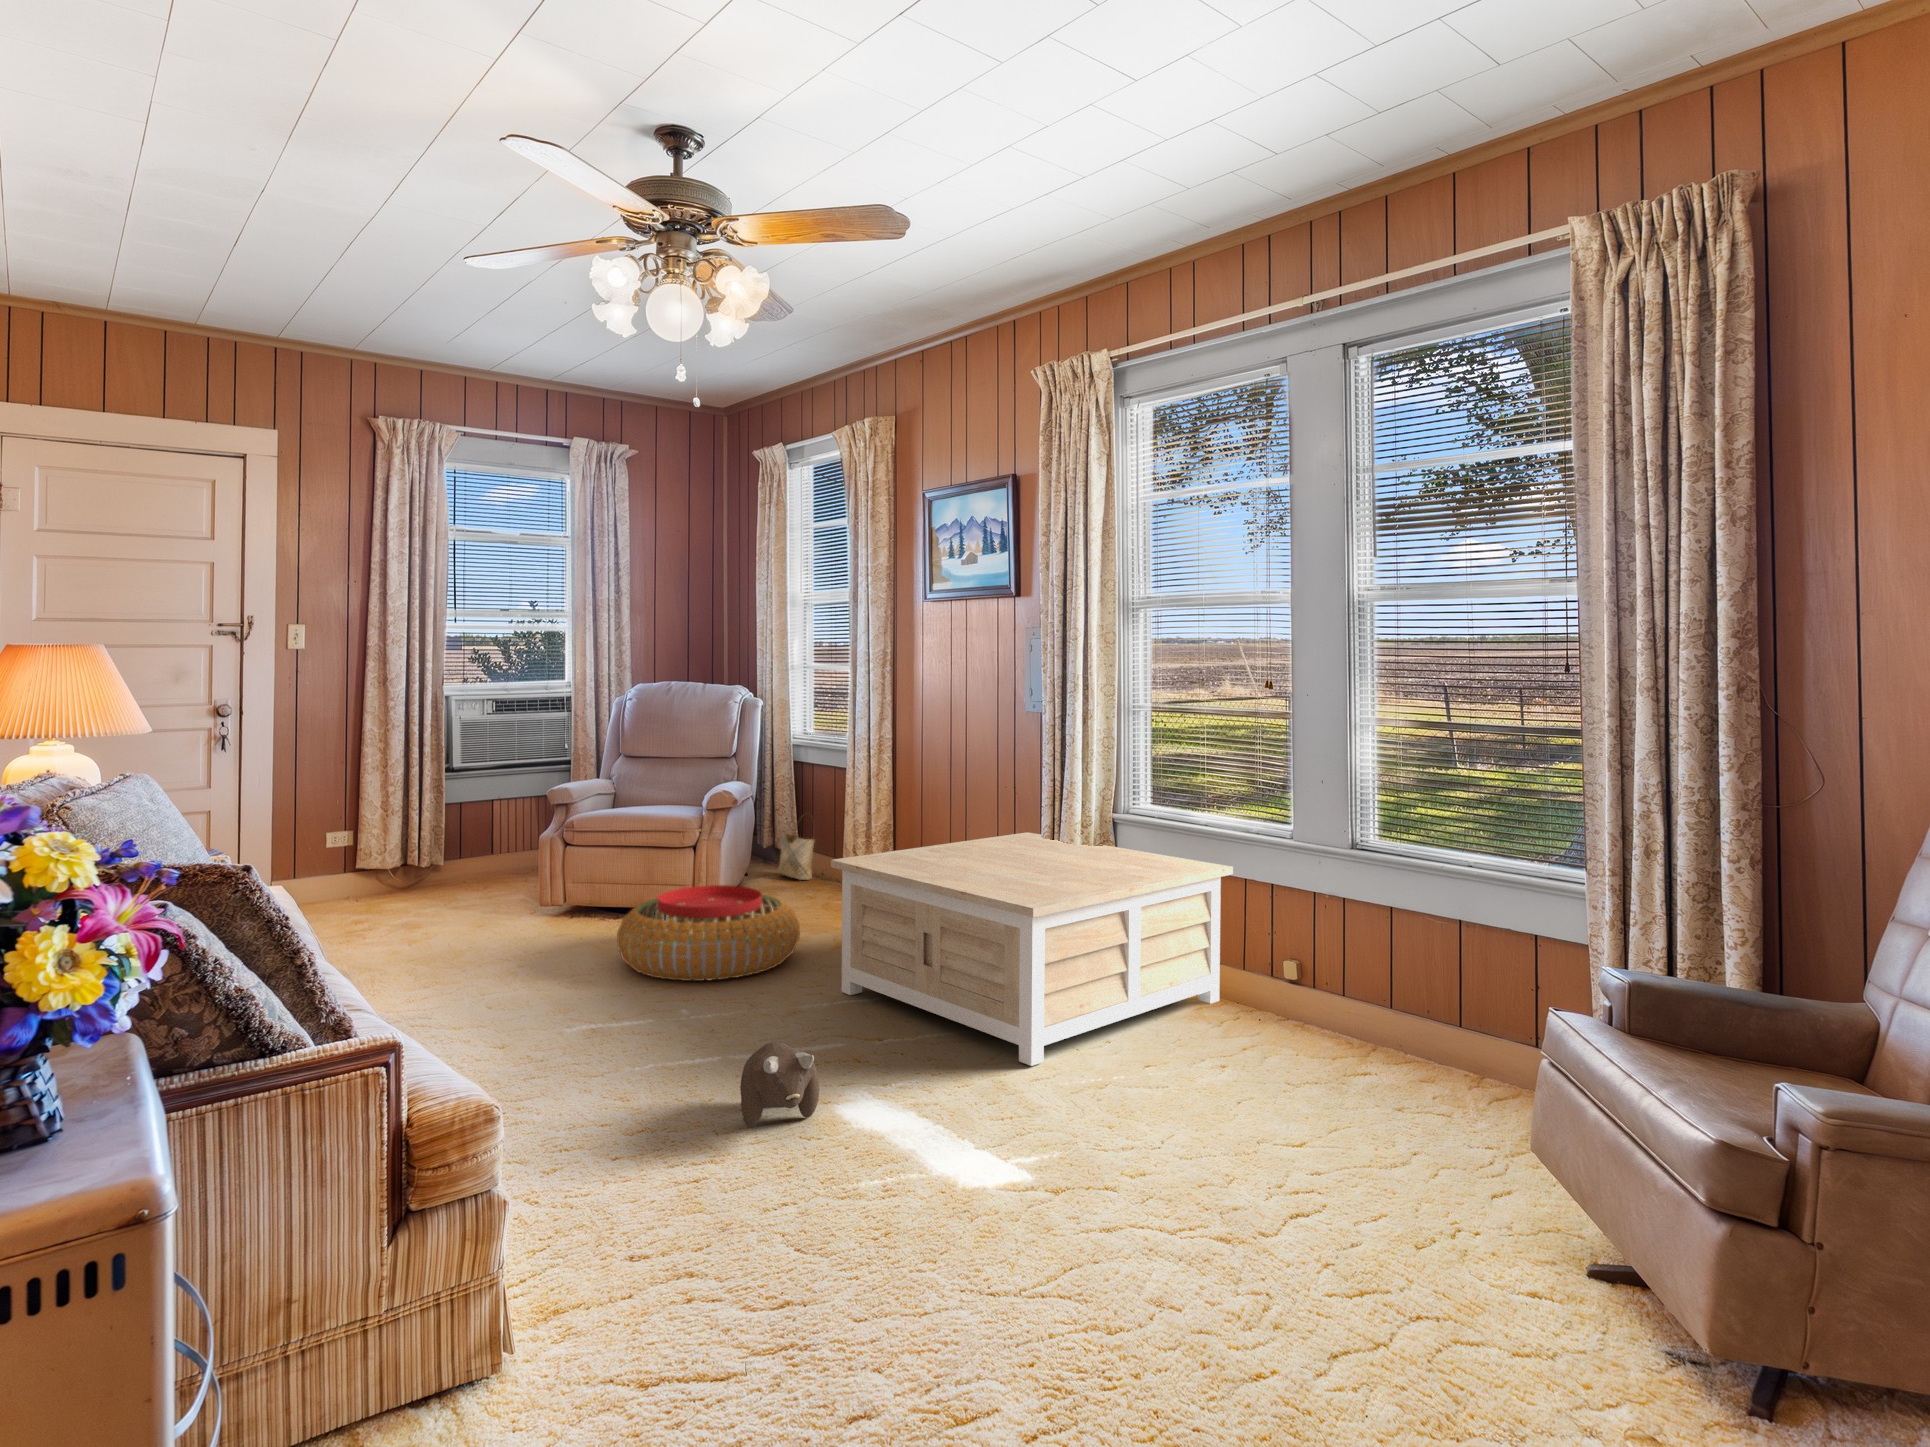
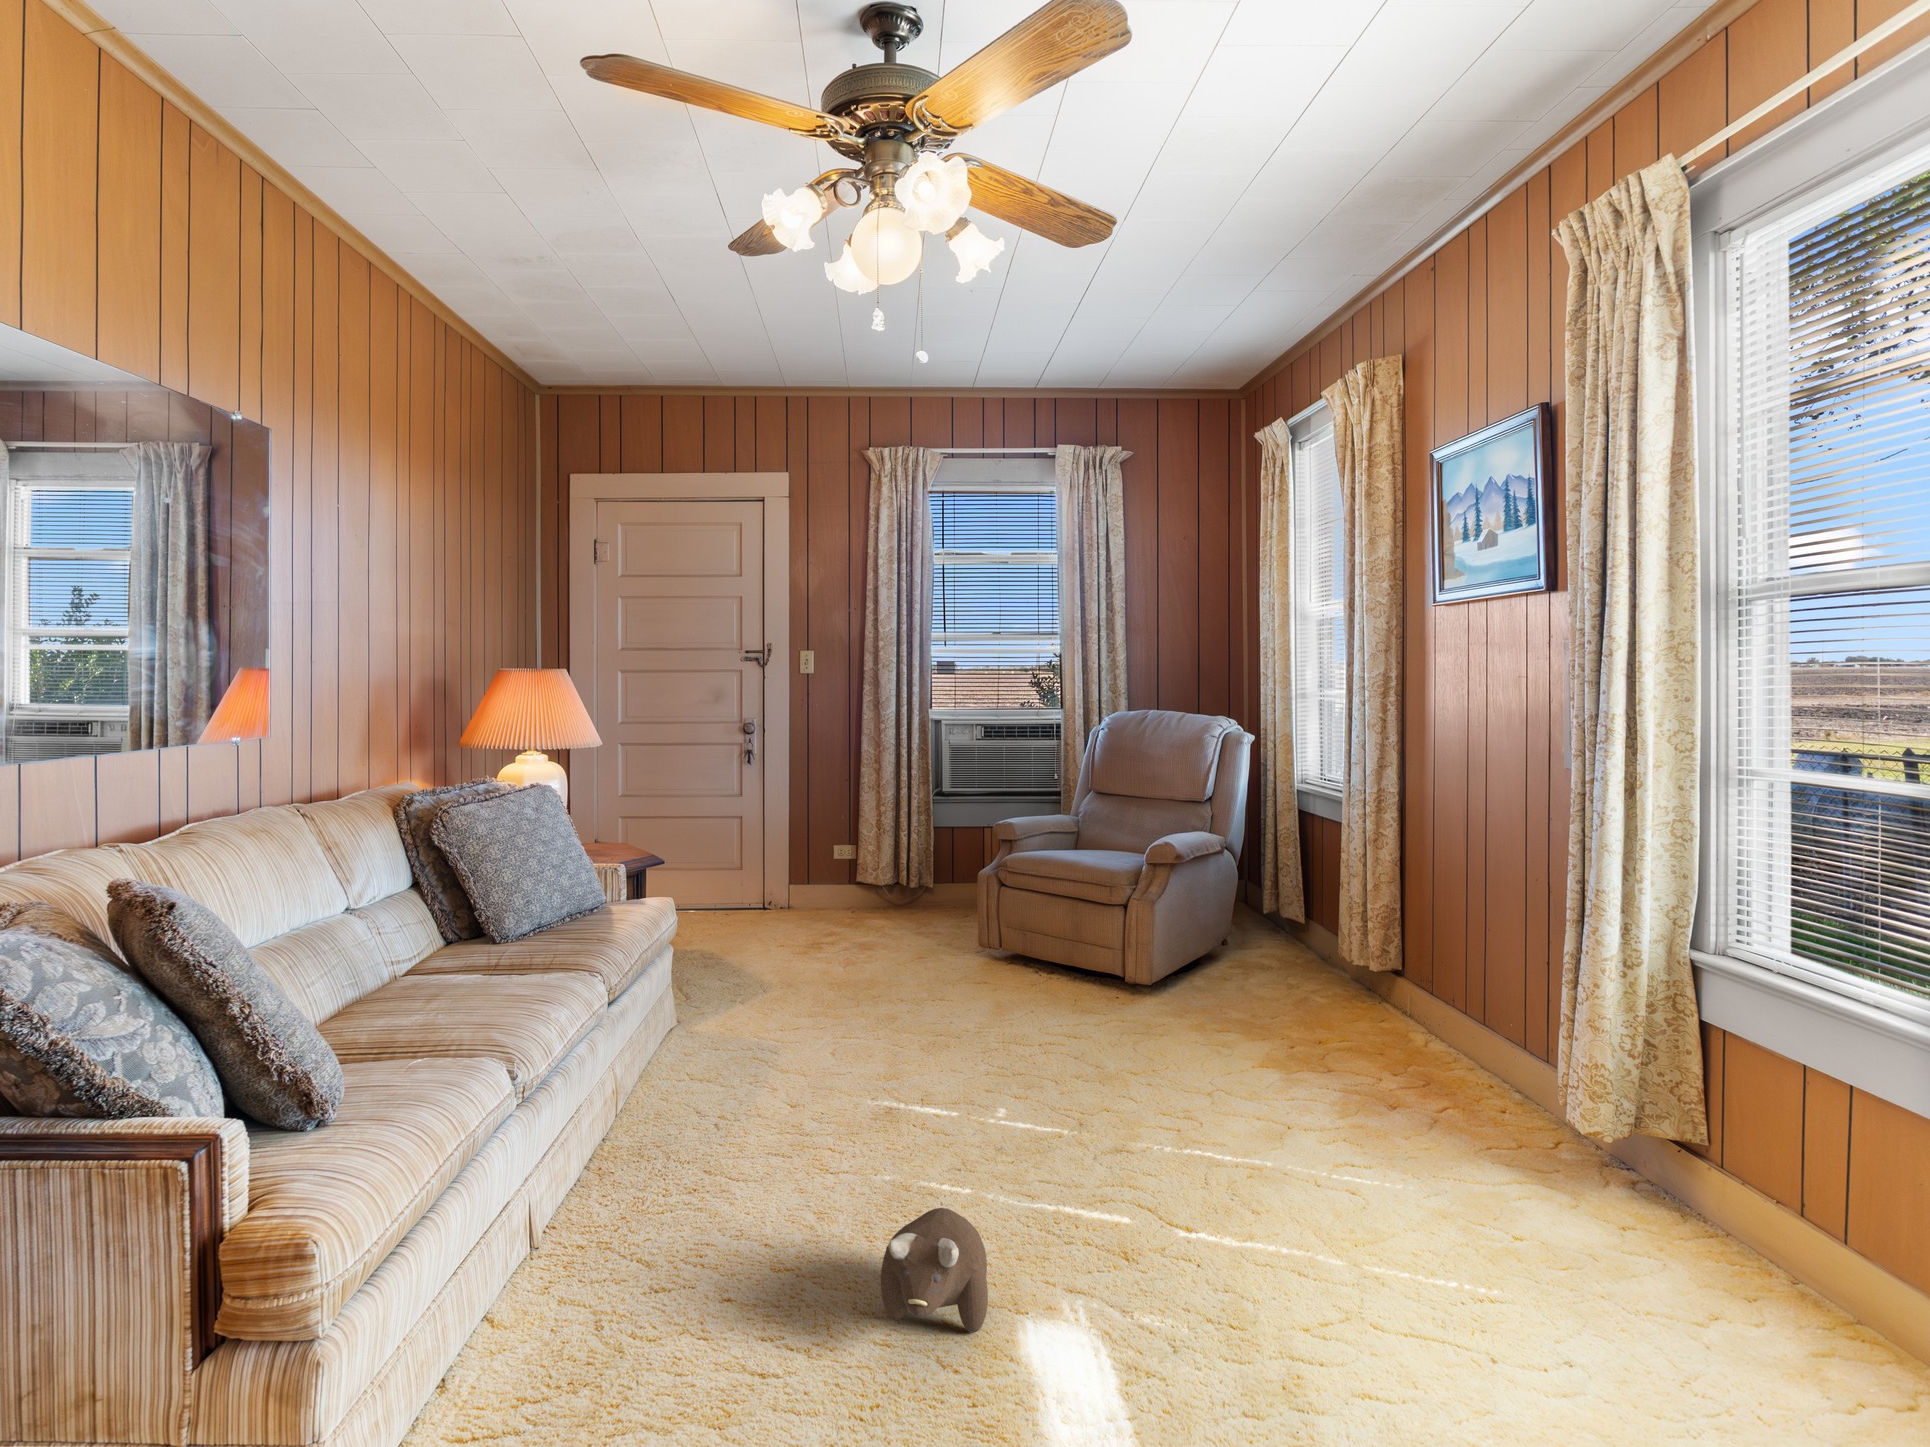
woven basket: present [777,827,815,880] -> none [1272,876,1317,964]
coffee table: present [831,832,1233,1066] -> none [1187,954,1924,1368]
pouf: present [617,885,800,981] -> none [978,958,1200,1085]

